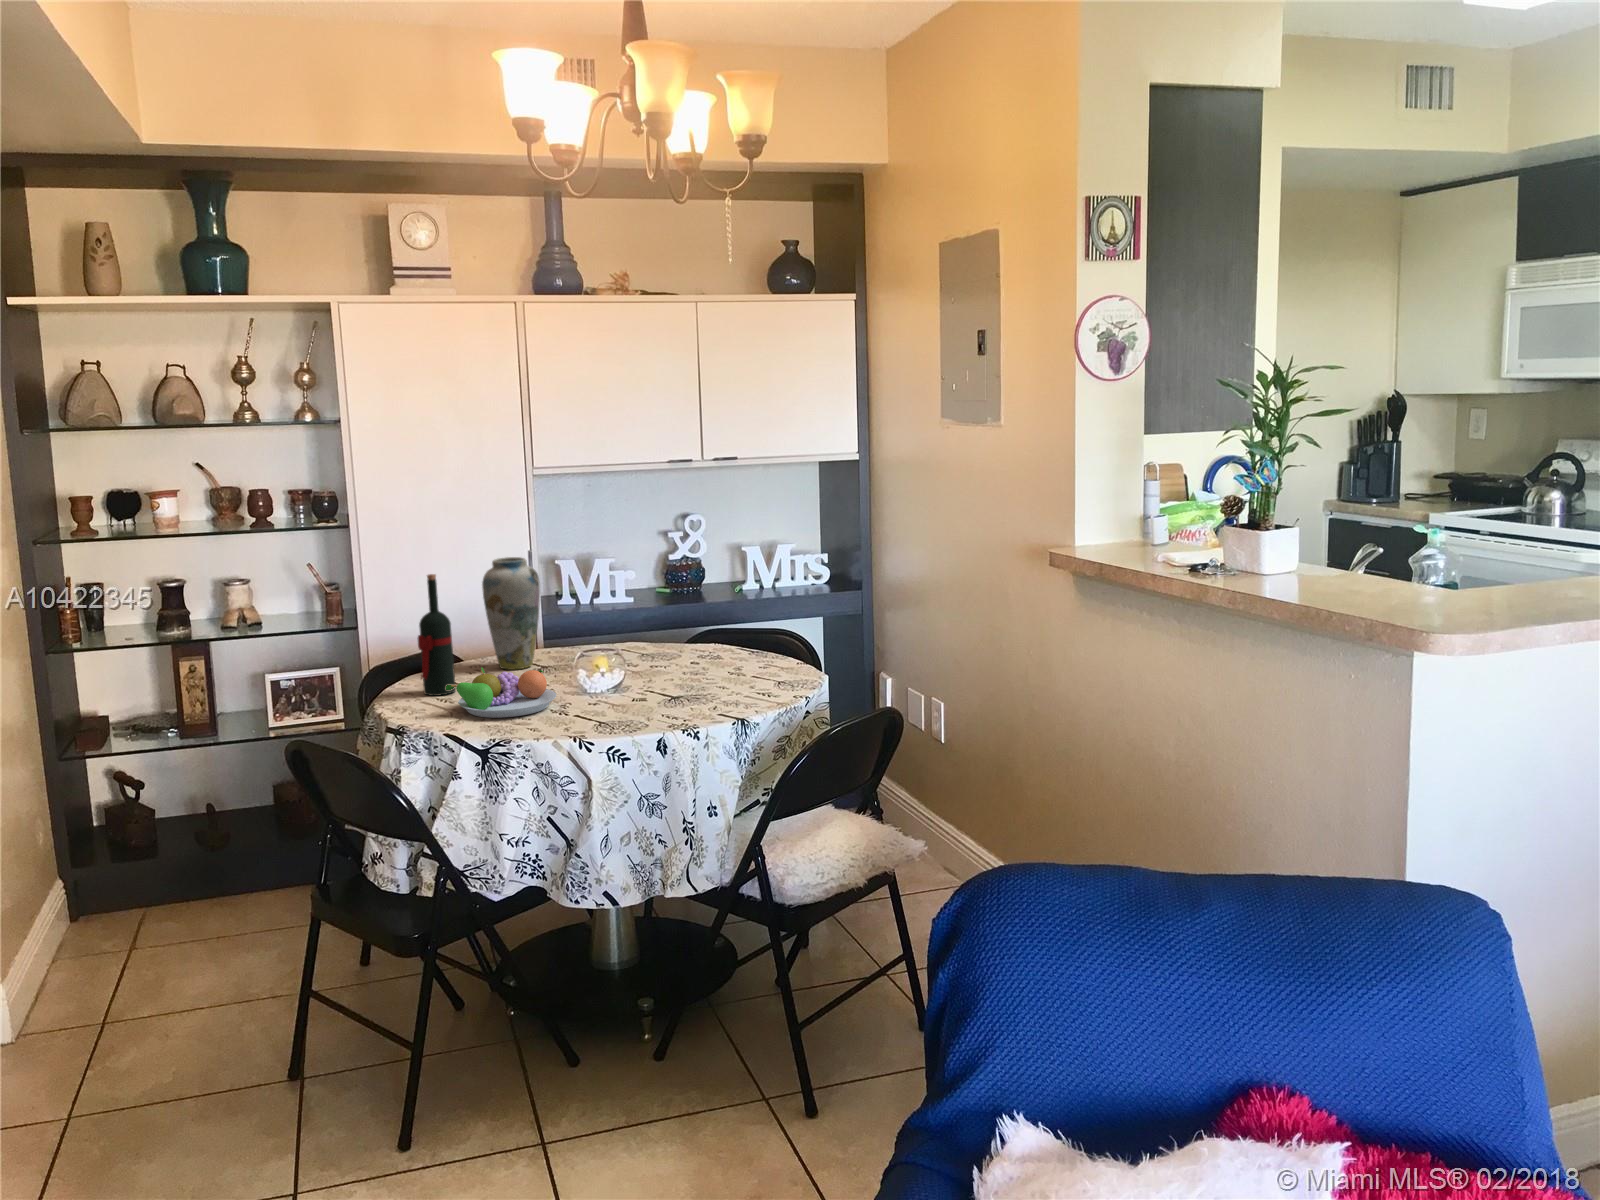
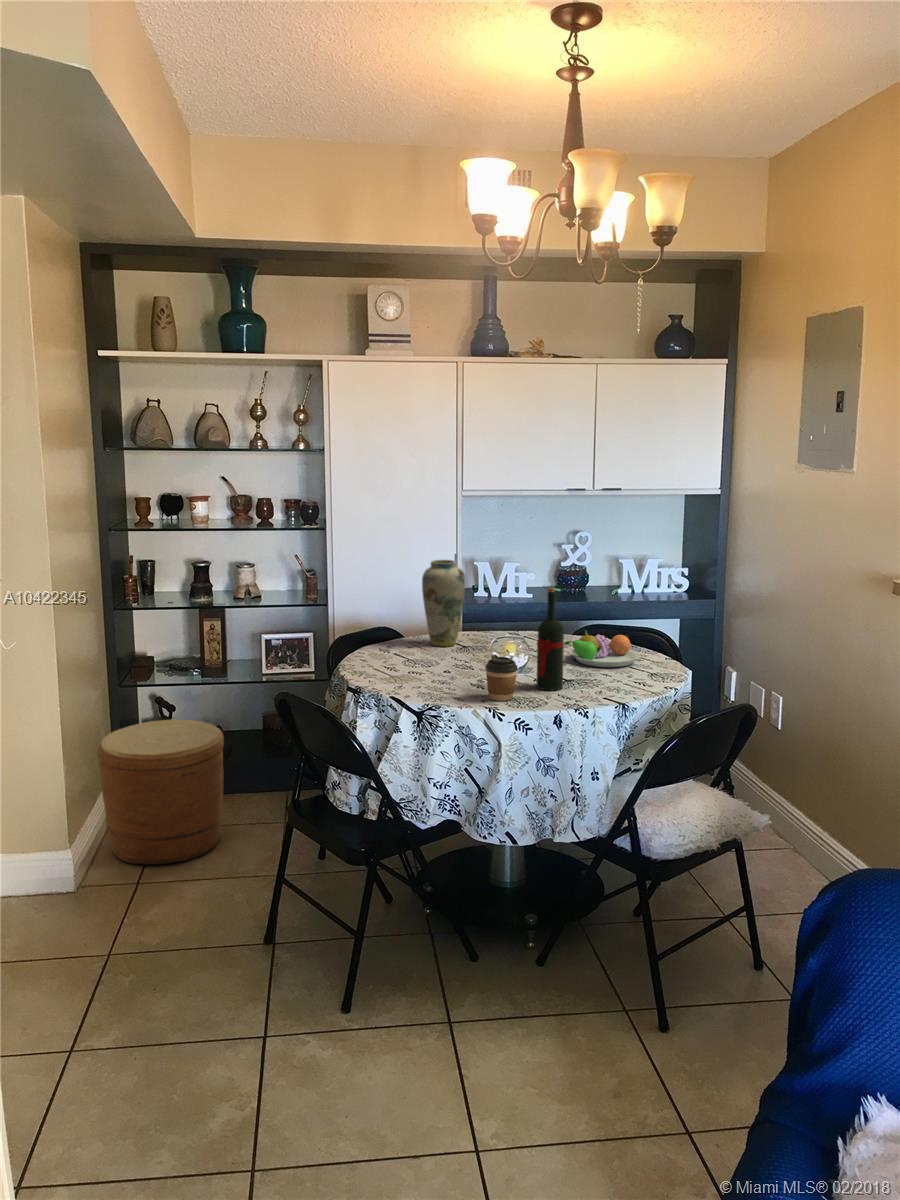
wine bottle: present [418,574,456,696] -> present [536,587,564,690]
fruit bowl: present [446,667,556,718] -> present [564,630,640,667]
coffee cup: none [566,671,607,728] -> present [485,655,517,701]
woven basket: none [30,797,222,1003] -> present [97,720,224,865]

